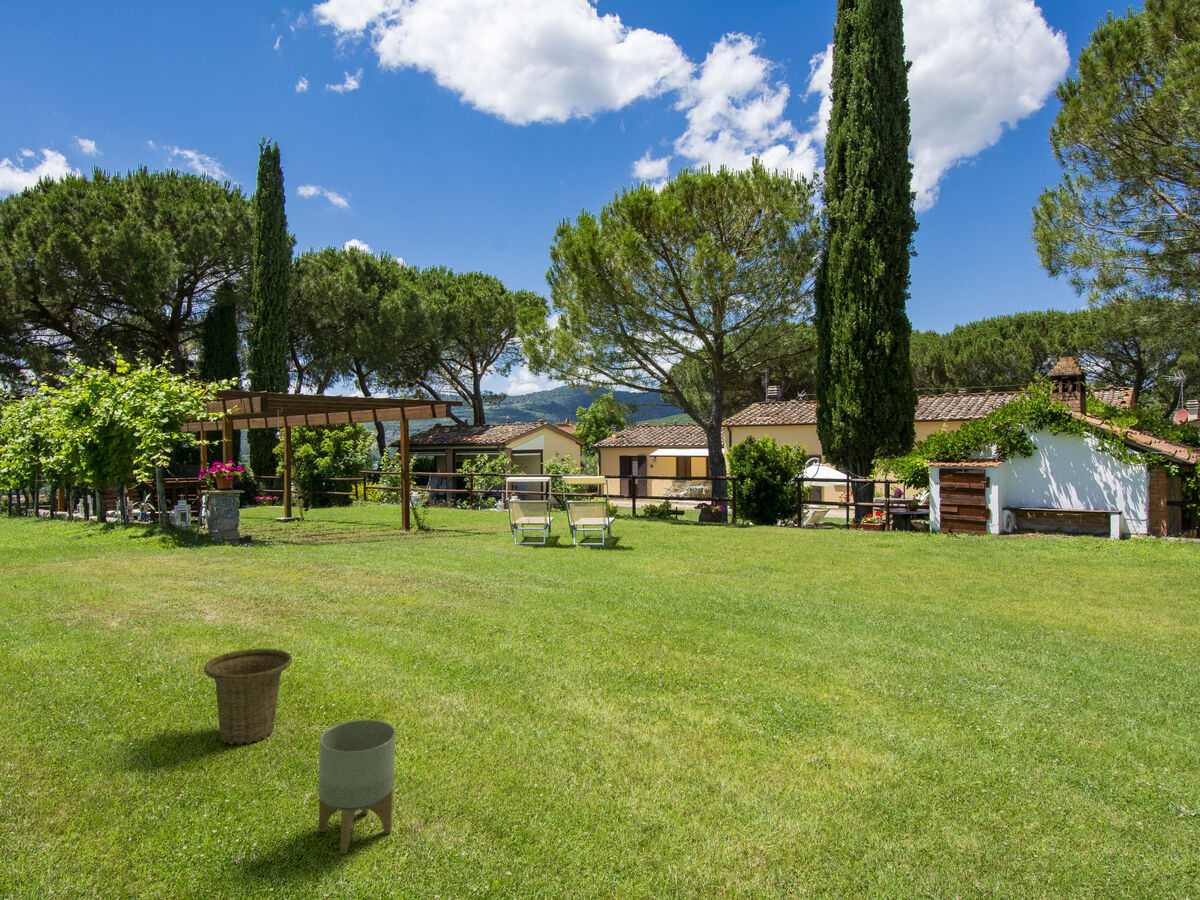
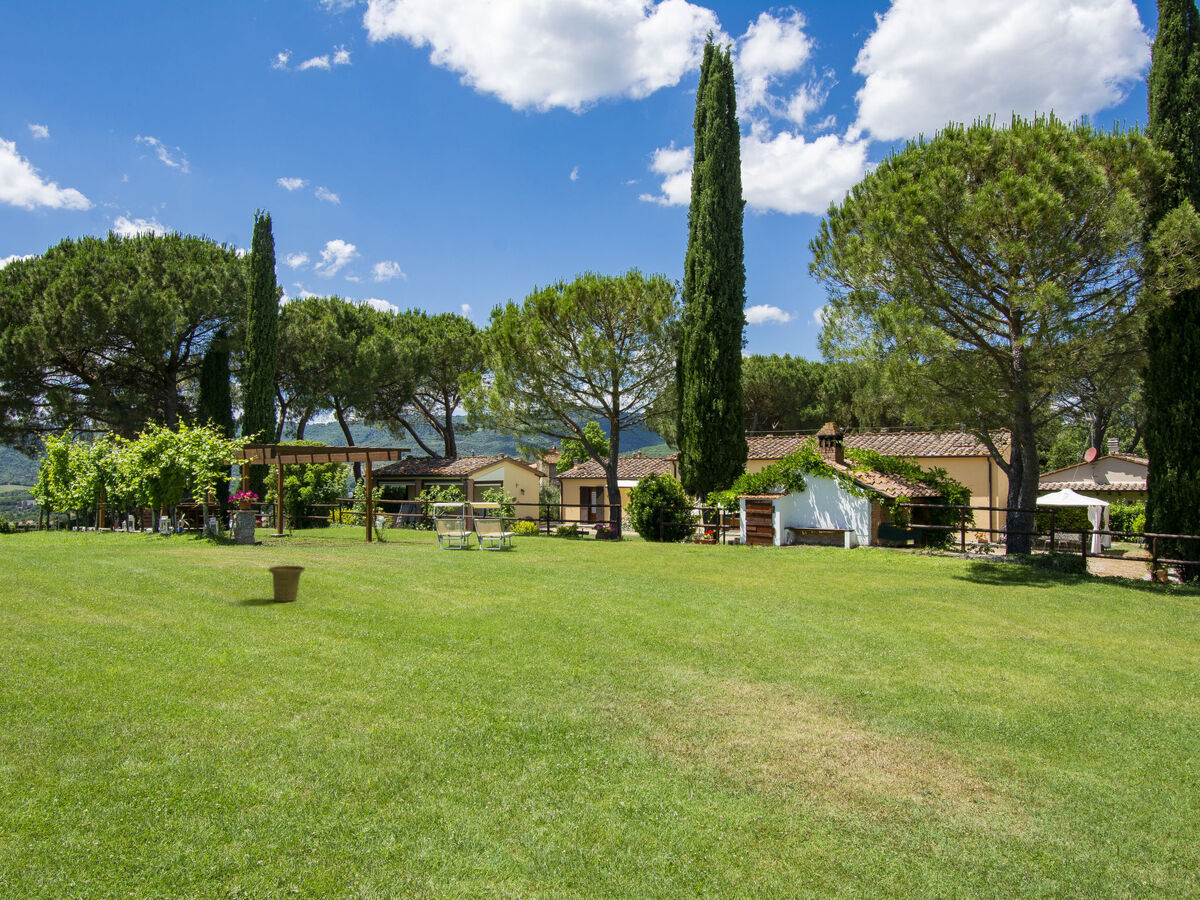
bench: none [1063,503,1118,537] -> present [877,524,922,548]
planter: present [318,719,396,853] -> none [318,579,348,621]

